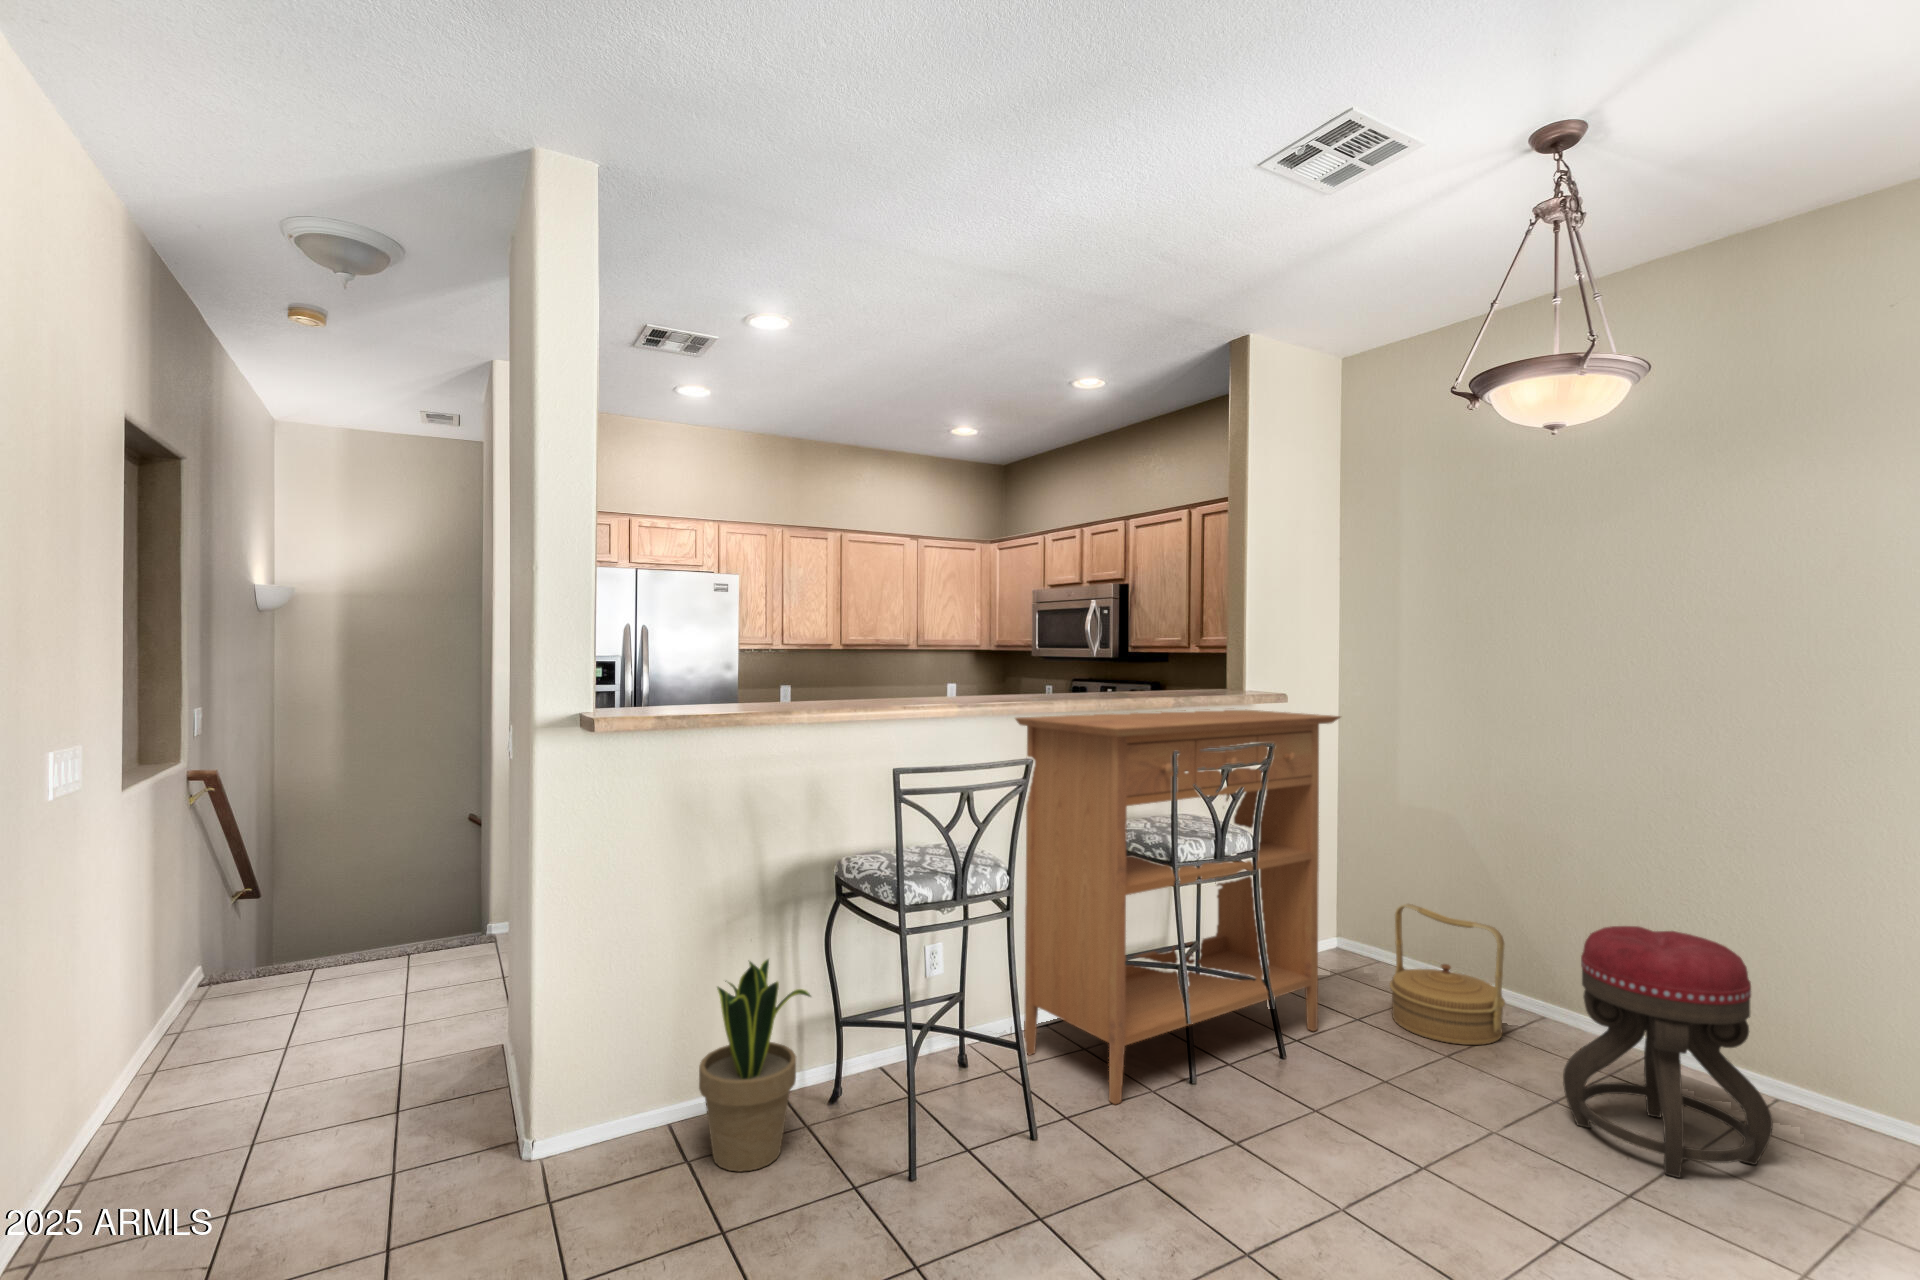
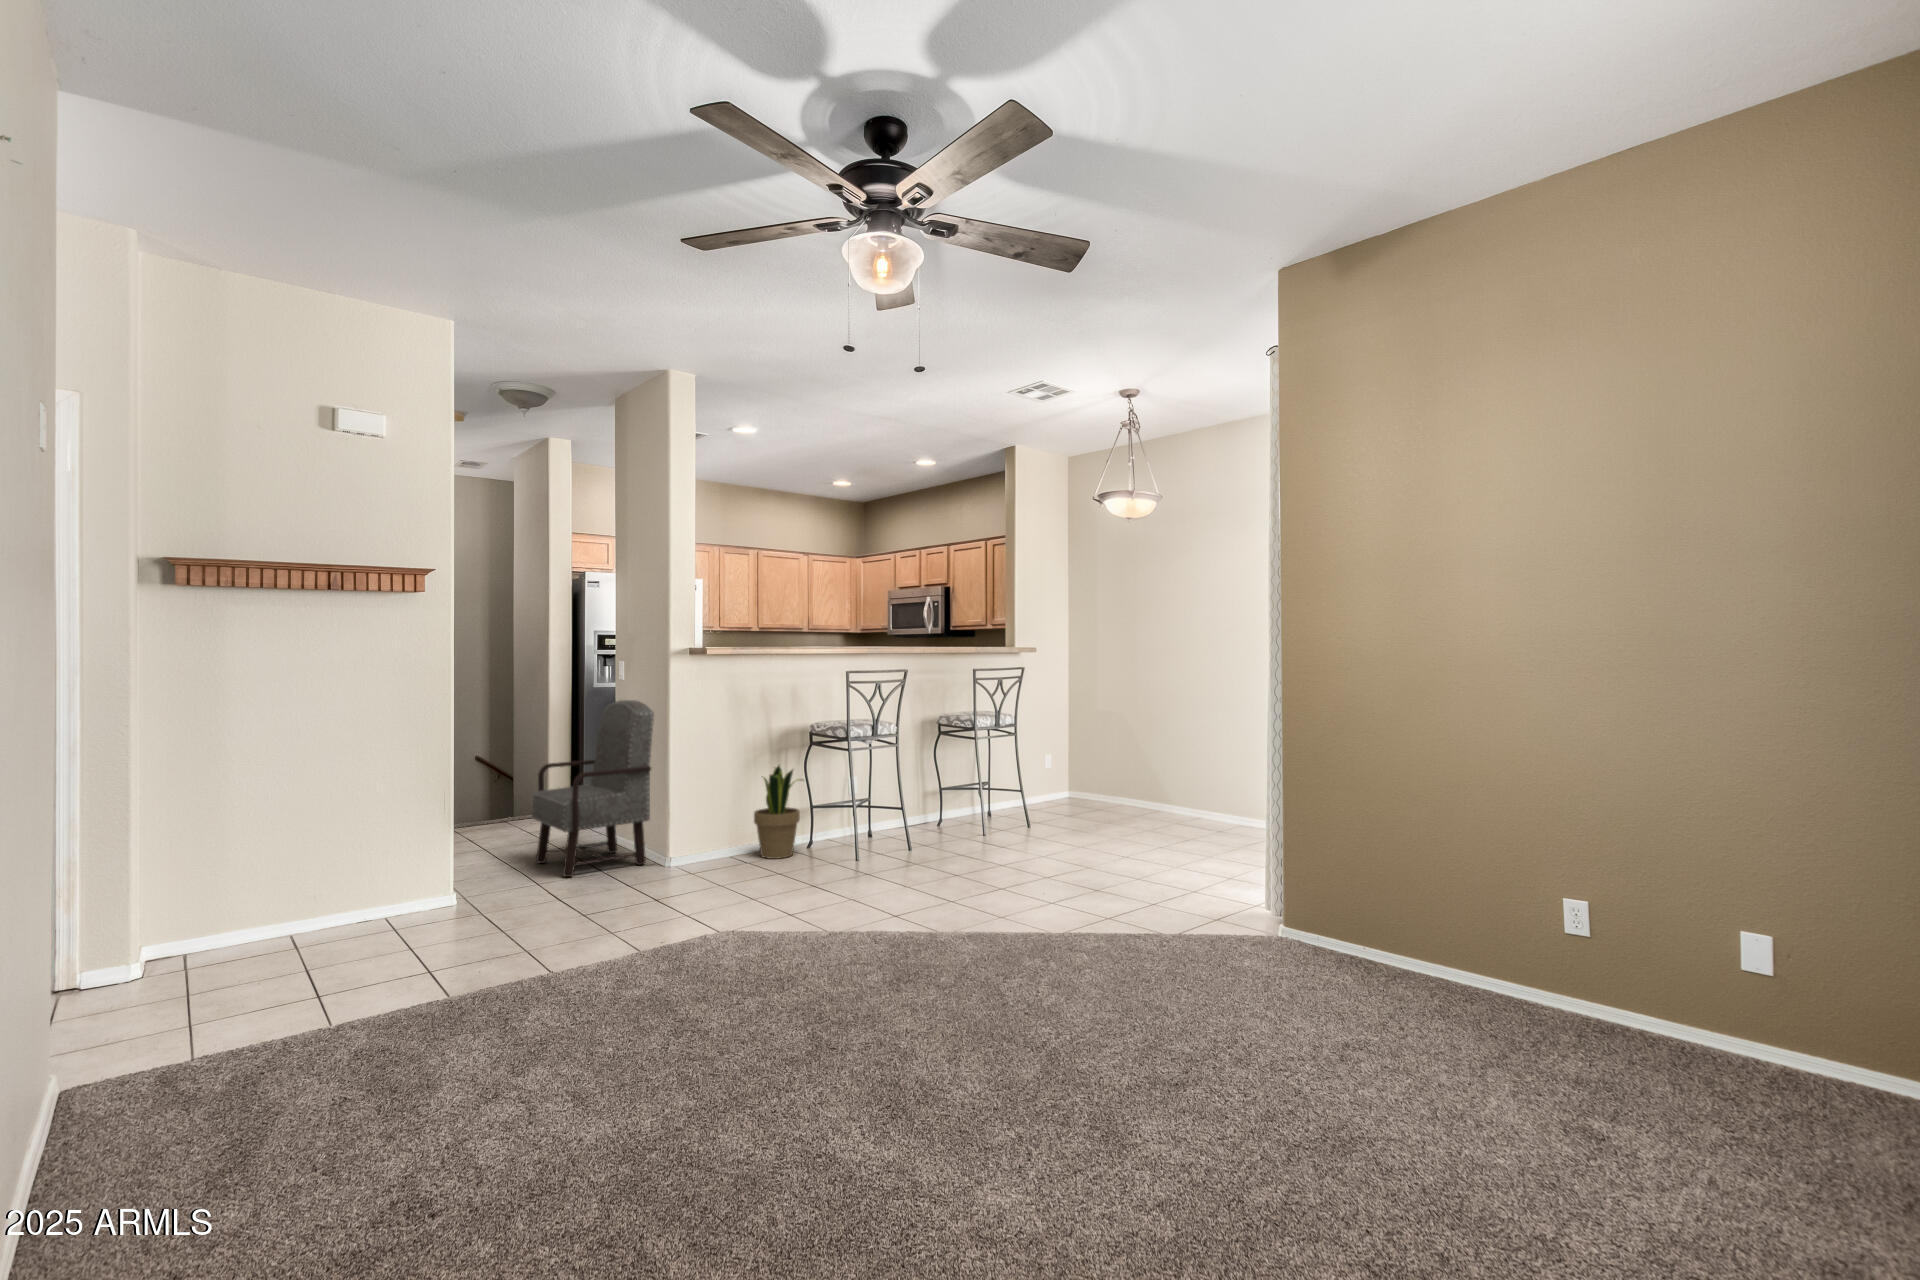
console table: present [1016,709,1340,1104] -> none [894,654,1060,837]
armchair: none [257,813,491,1220] -> present [532,700,654,877]
woven basket: present [1390,904,1505,1045] -> none [1087,754,1140,817]
ottoman: present [1563,926,1773,1178] -> none [1150,742,1226,840]

